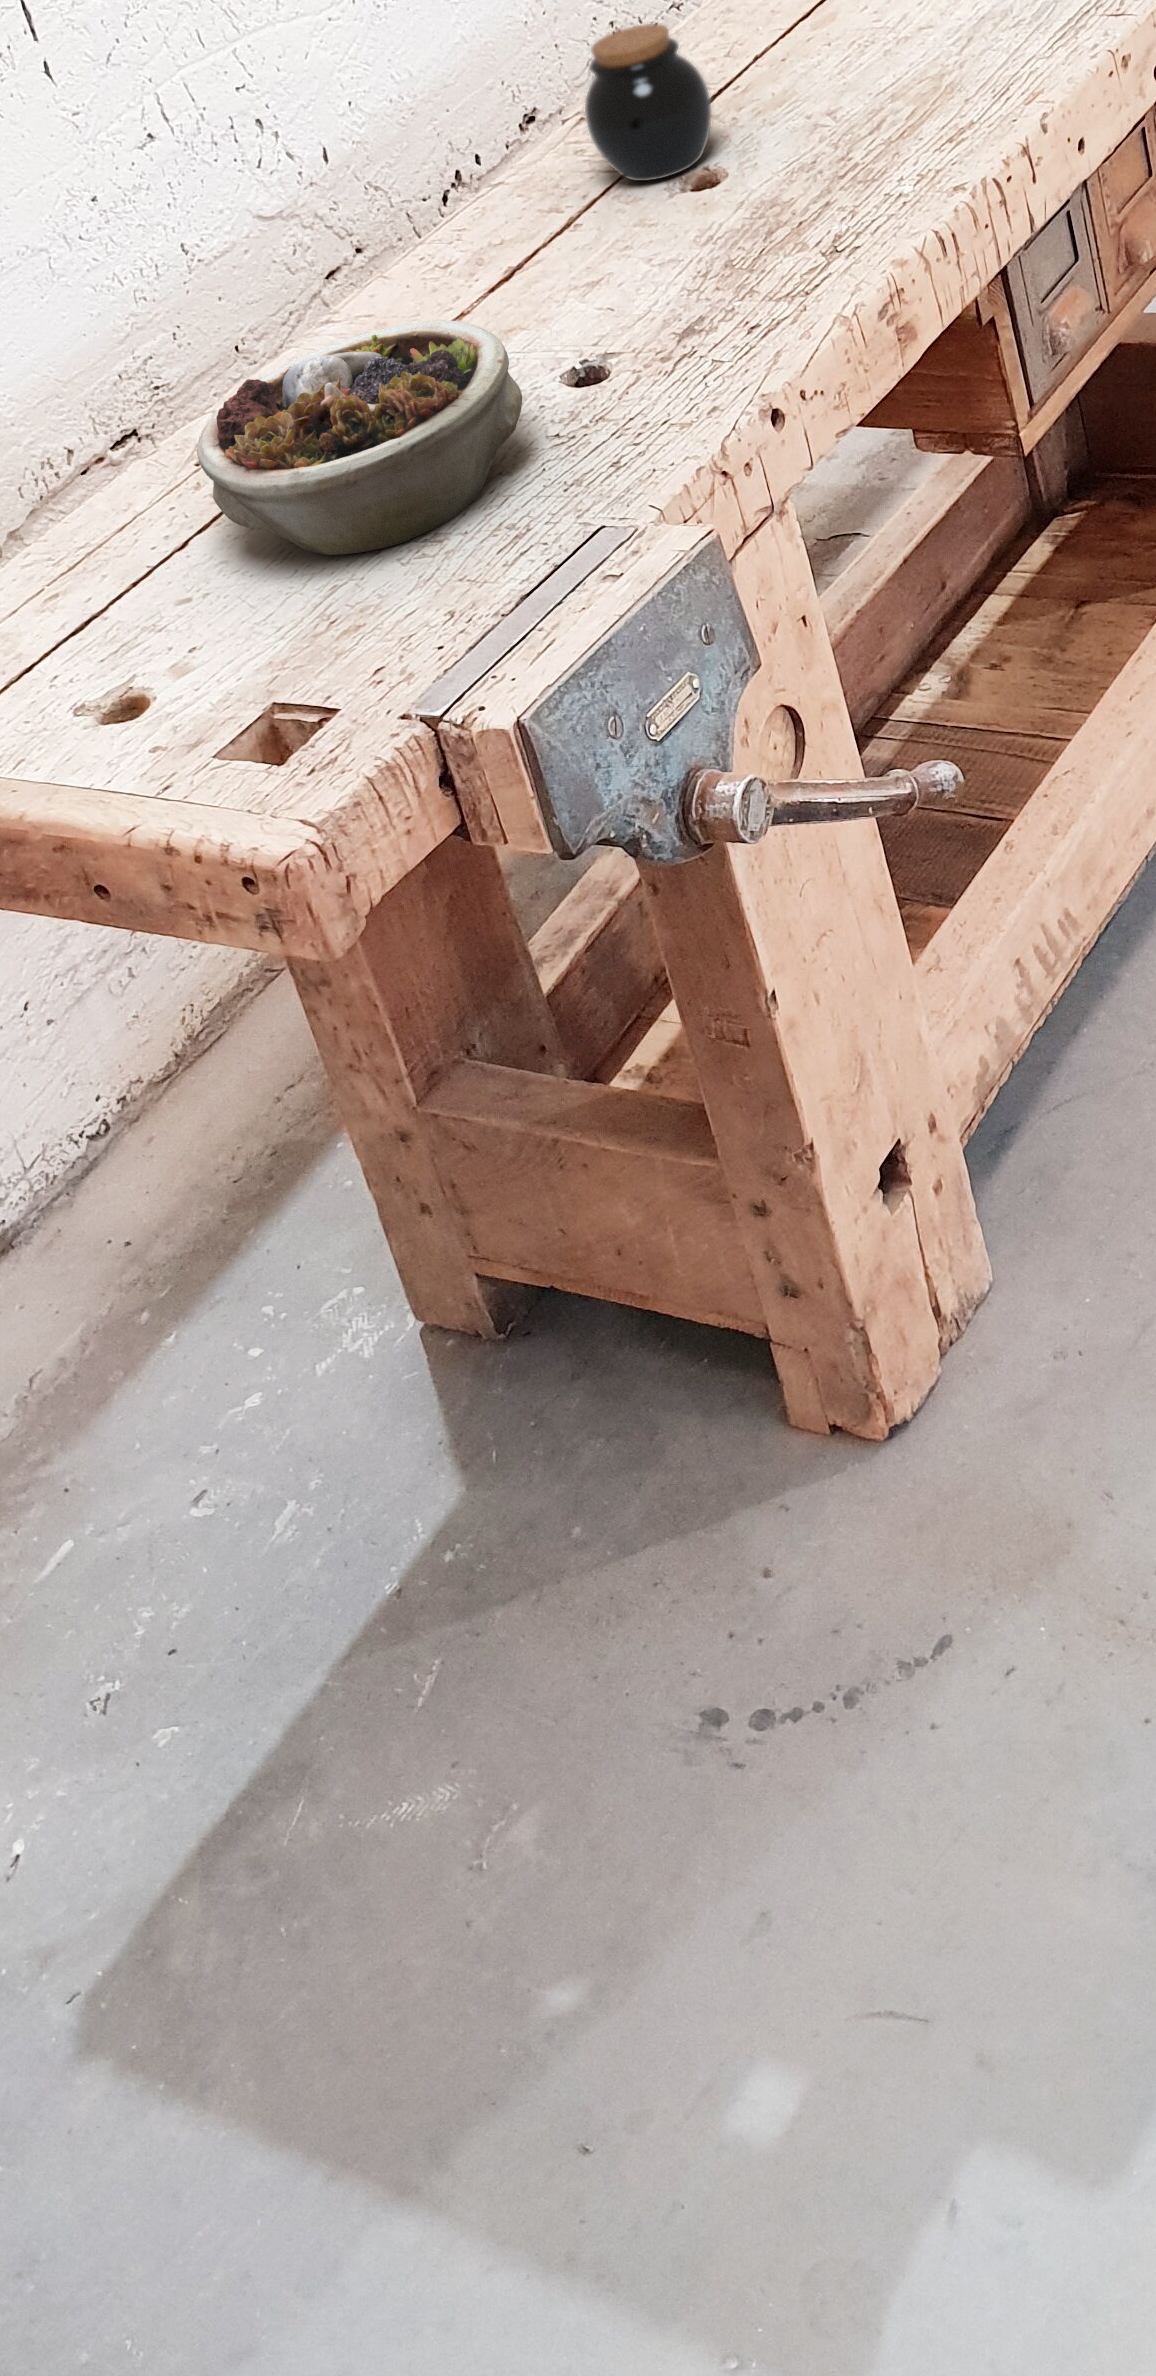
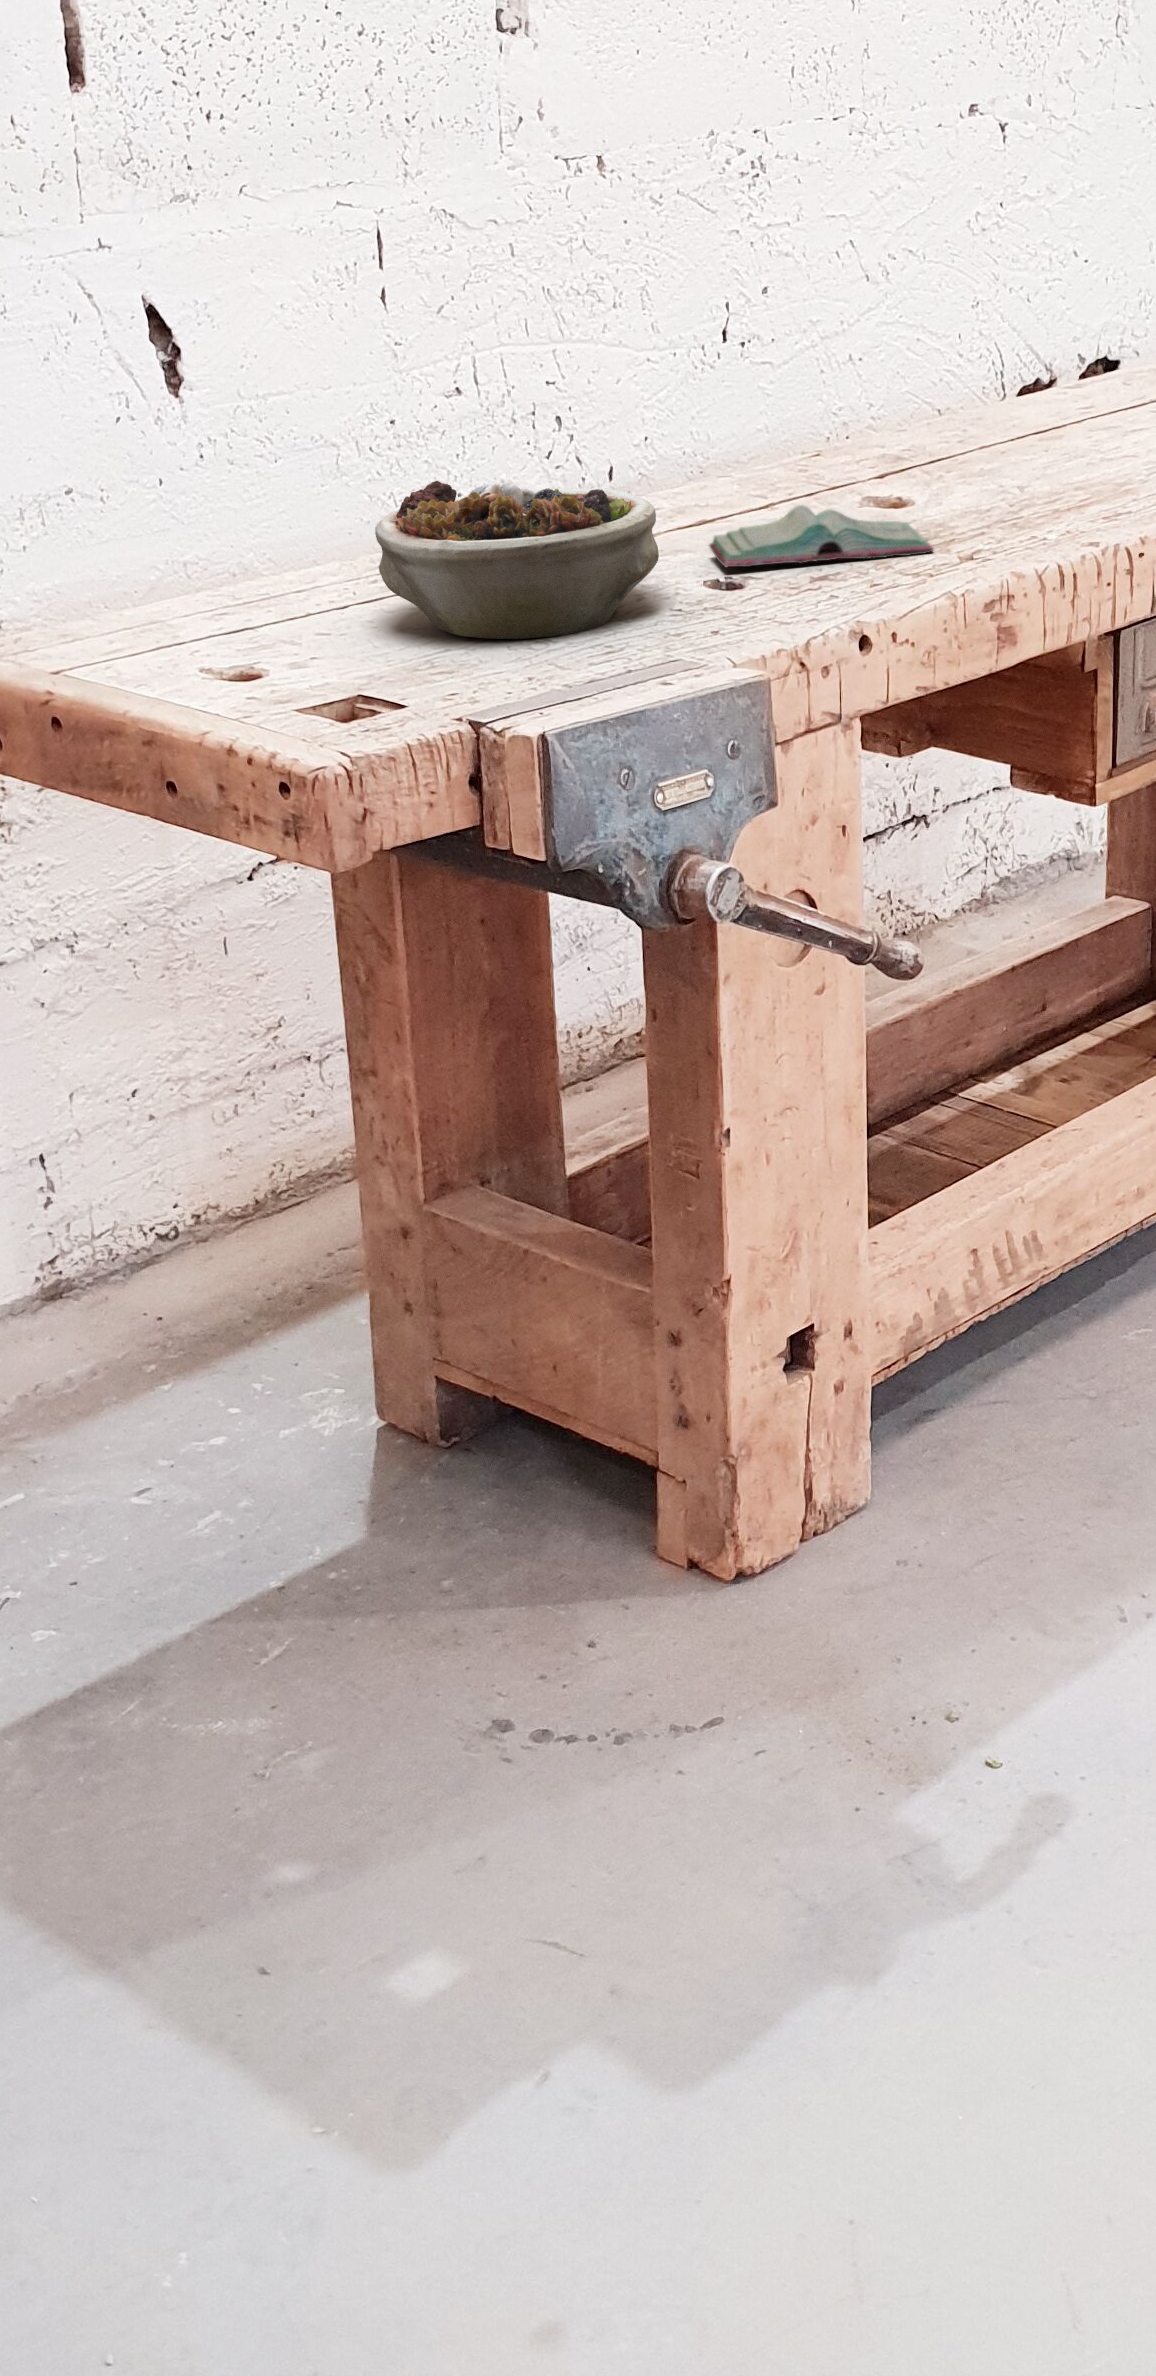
jar: present [585,24,712,181] -> none [813,364,922,496]
book: none [540,229,795,356] -> present [709,505,933,567]

